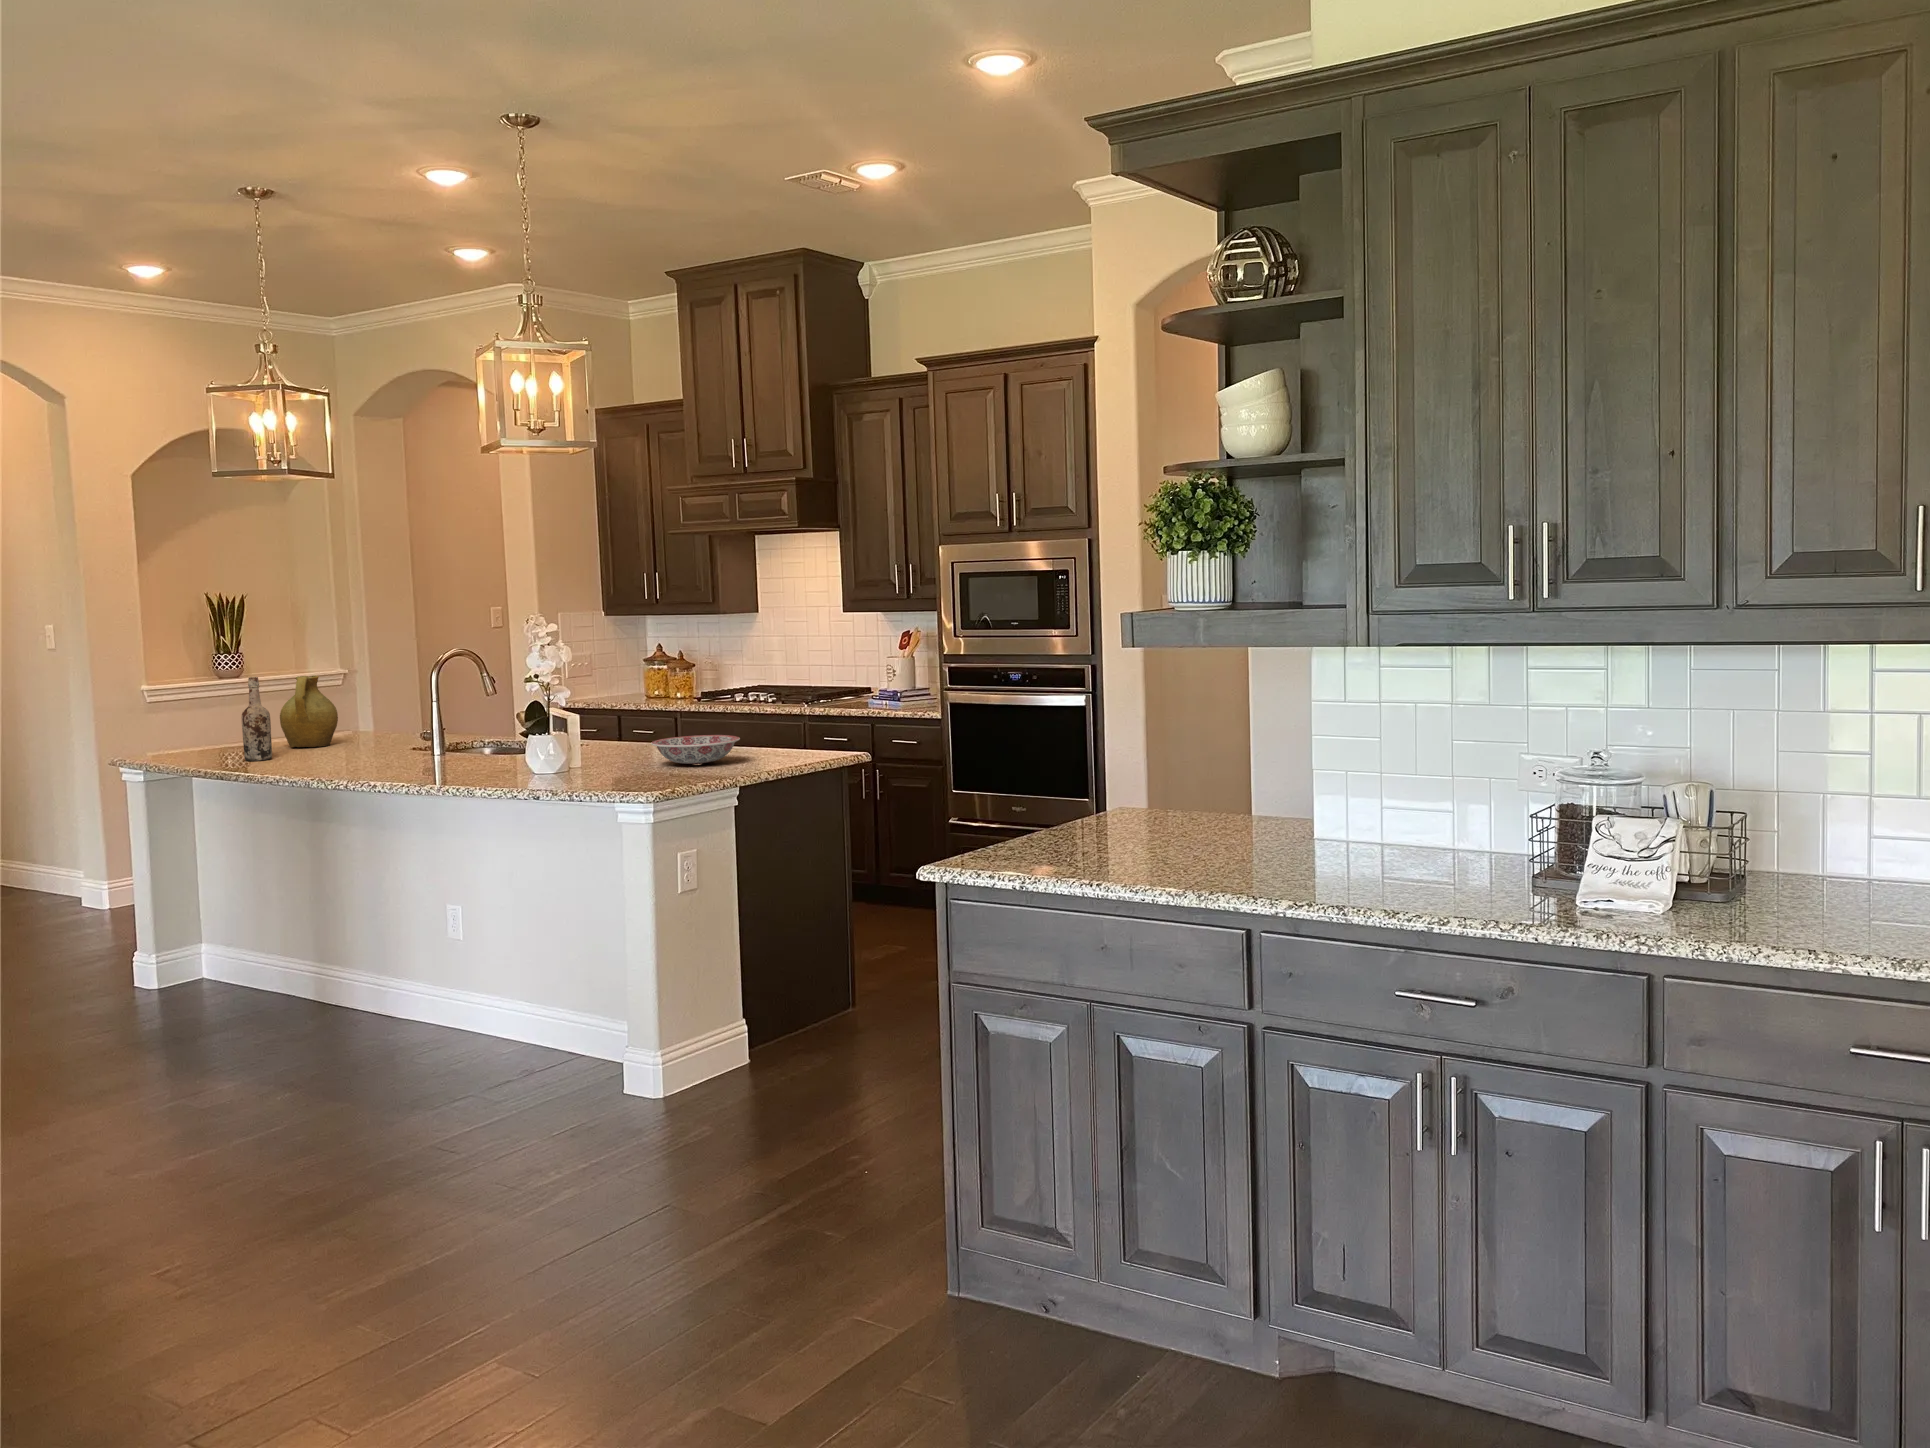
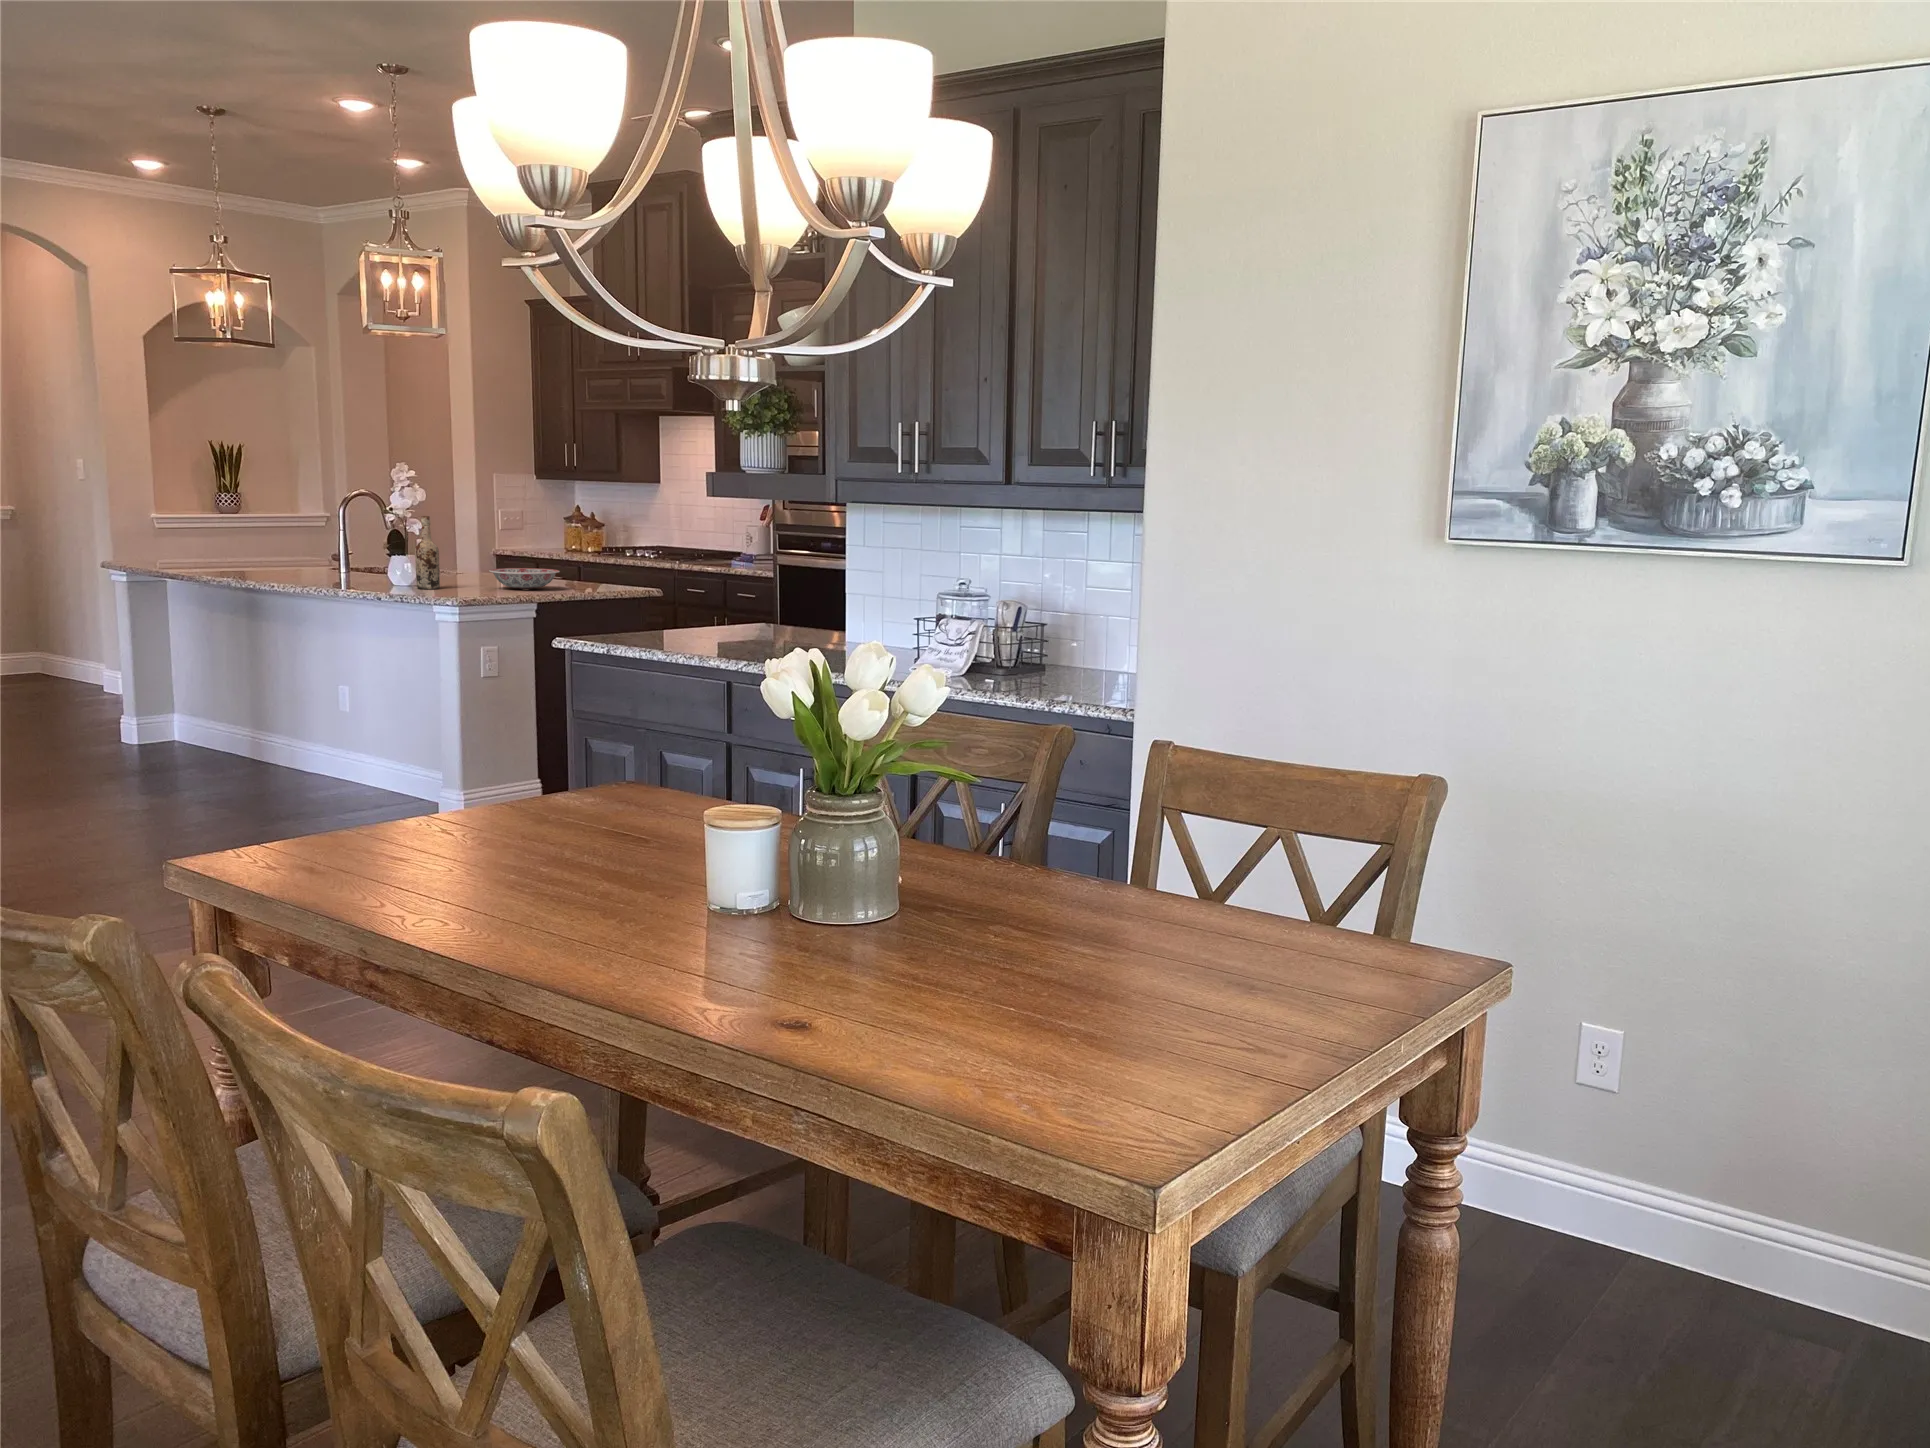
pitcher: present [280,675,338,747] -> none [234,507,281,564]
wine bottle: present [241,677,272,761] -> present [415,516,440,589]

